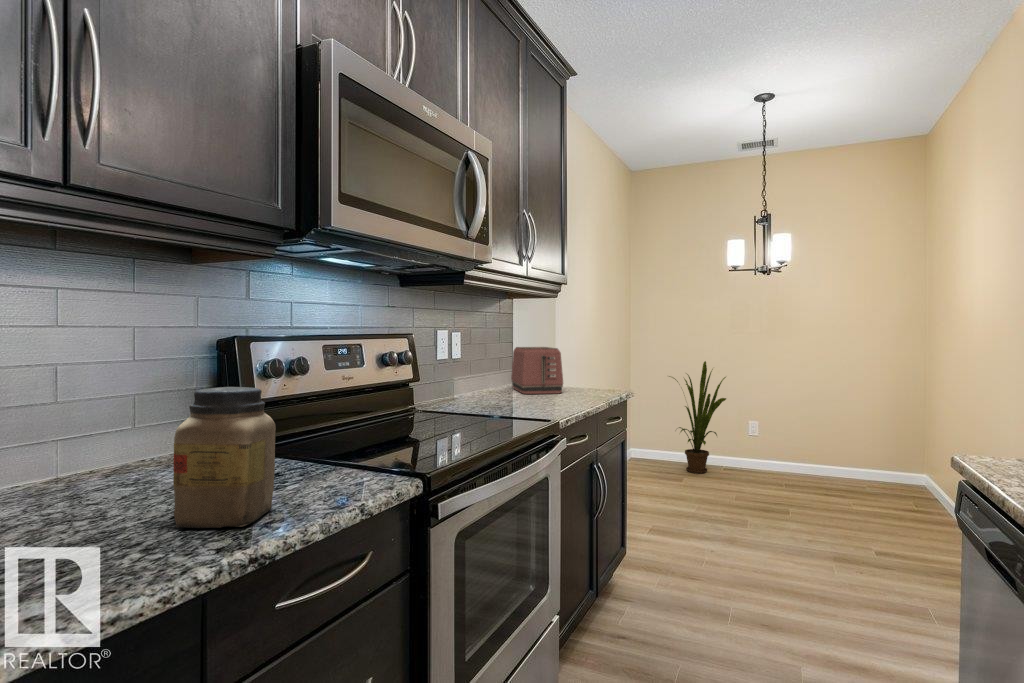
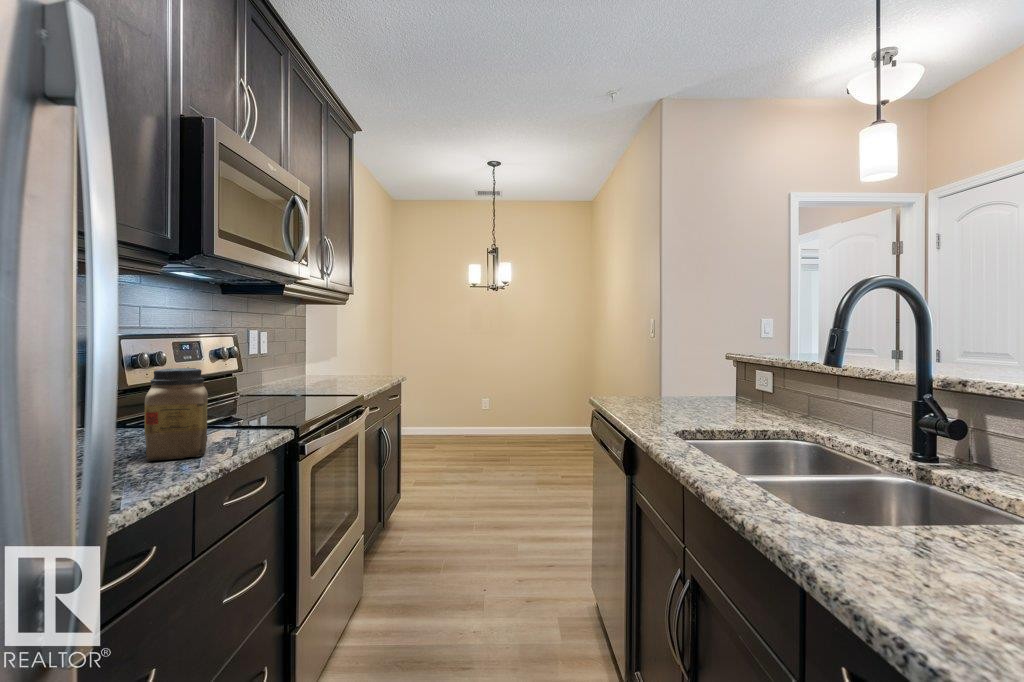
toaster: present [511,347,563,394] -> none [306,344,353,381]
house plant: present [669,361,726,473] -> none [422,355,468,442]

